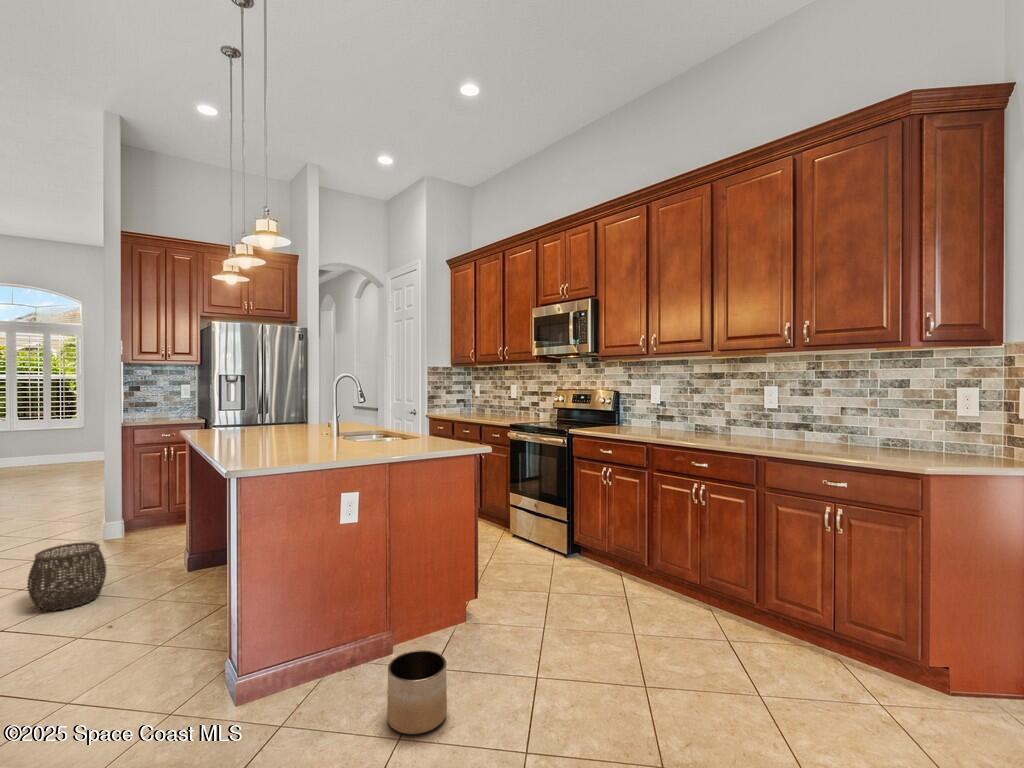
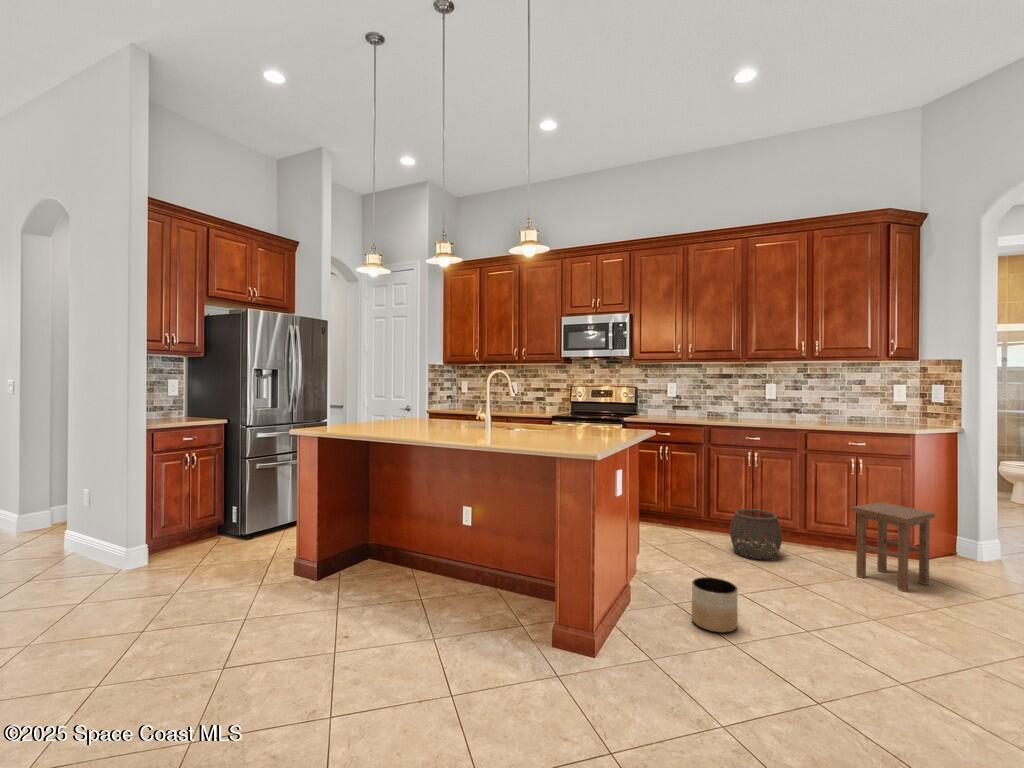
woven basket: present [27,542,106,611] -> present [730,509,782,560]
stool: none [758,585,894,748] -> present [852,502,935,592]

